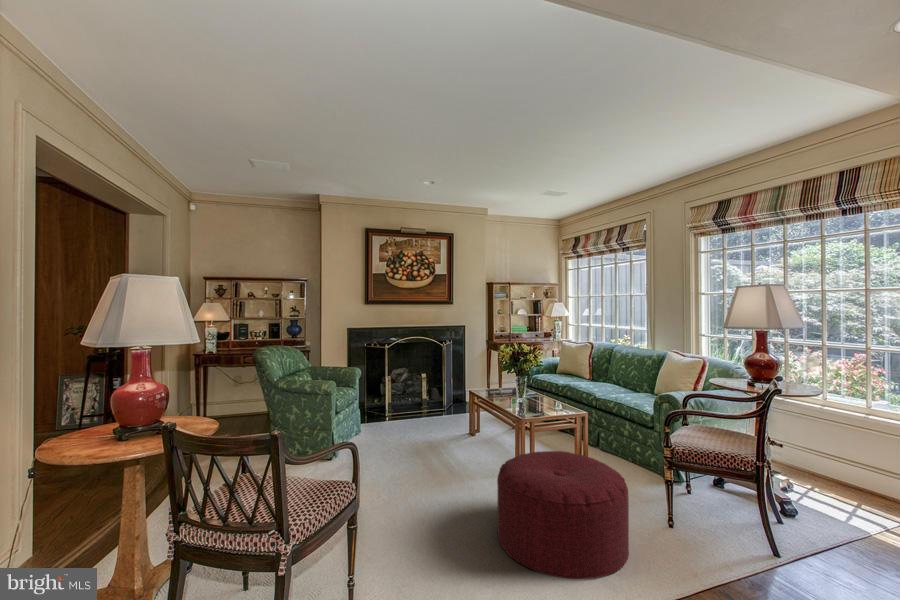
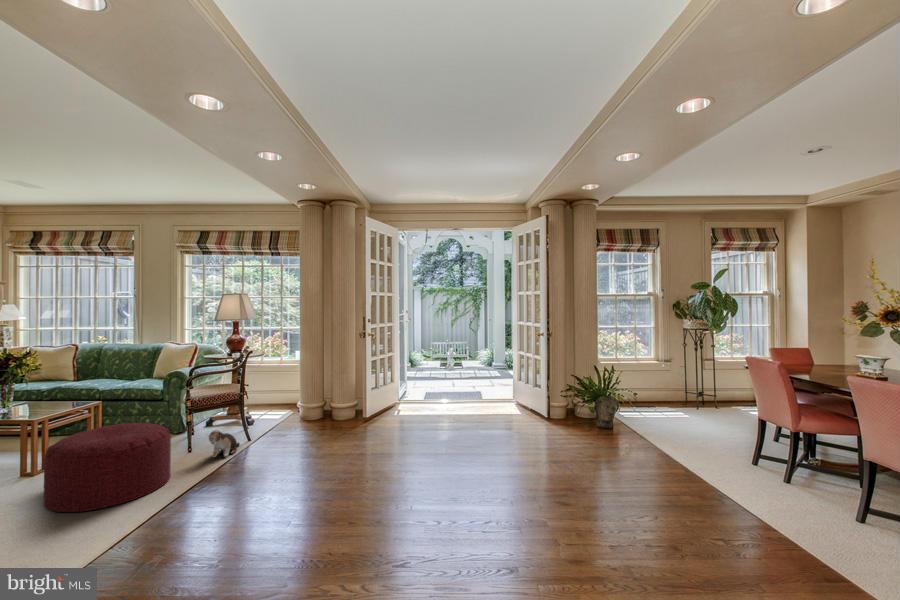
plush toy: none [684,512,755,568] -> present [206,430,240,457]

